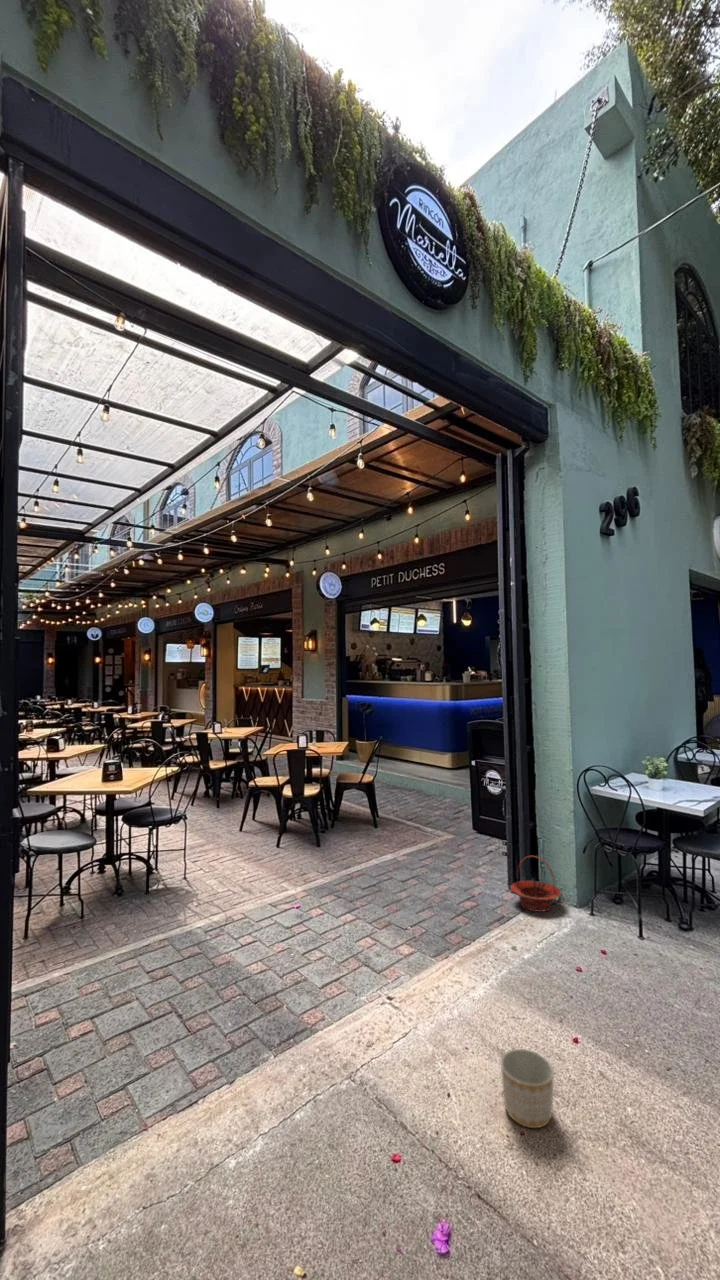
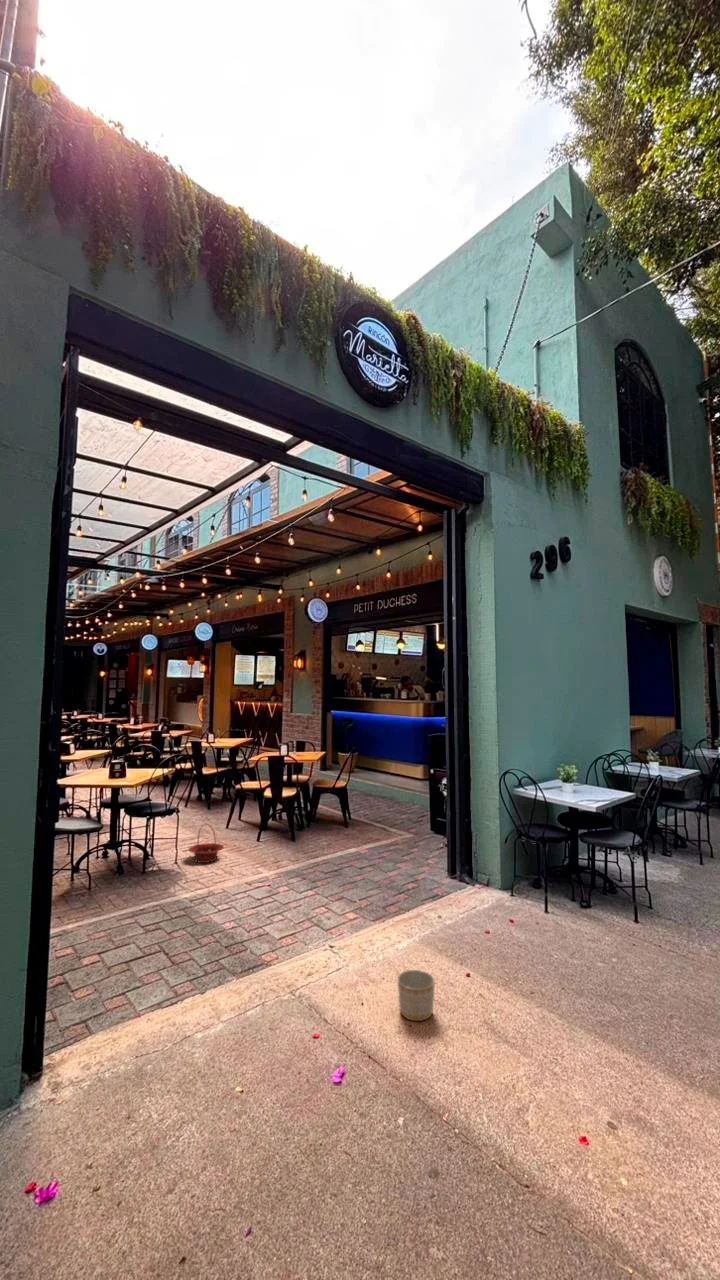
basket: present [511,856,561,912] -> present [189,826,224,863]

